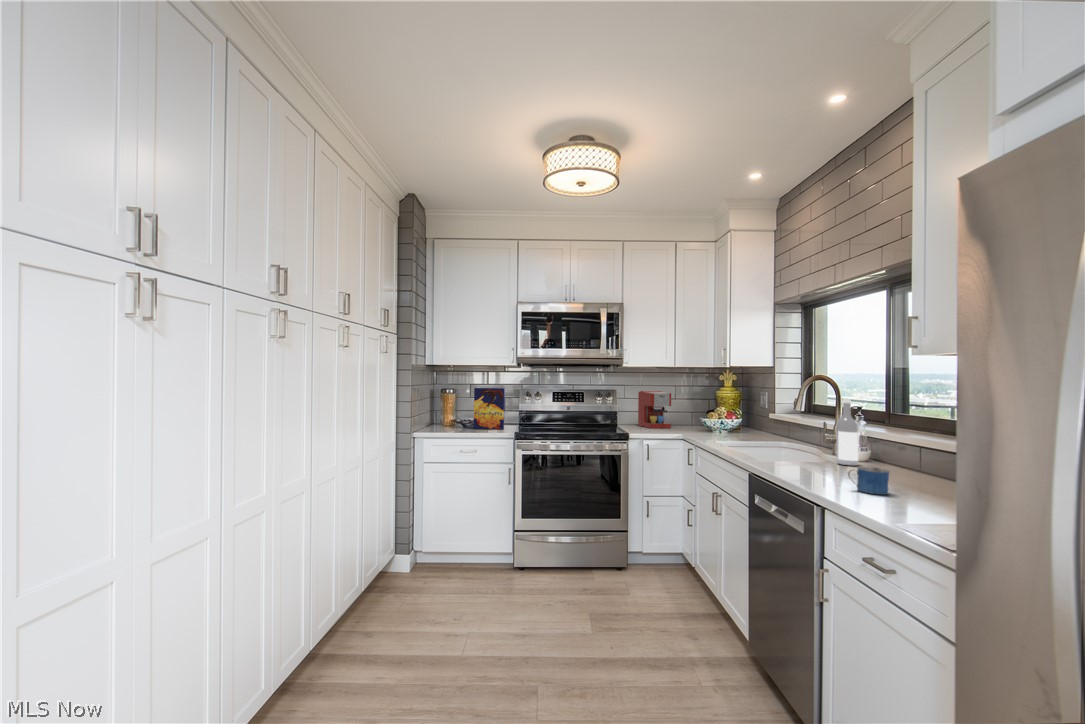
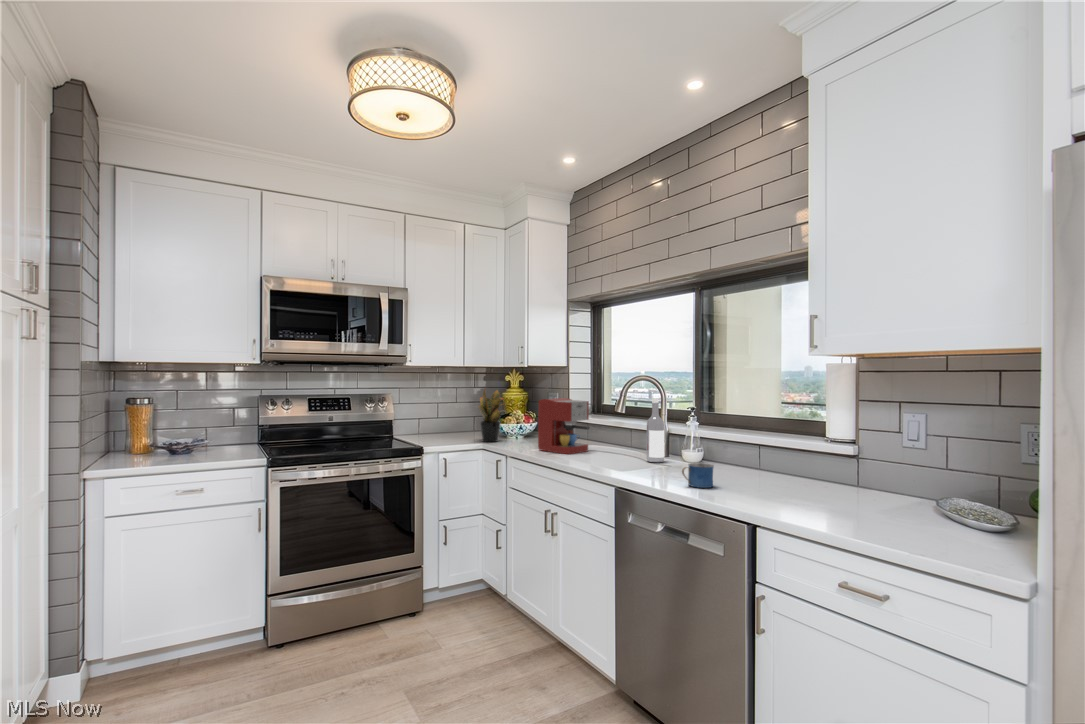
potted plant: none [679,383,712,434] -> present [478,390,504,442]
cereal box: present [474,388,505,429] -> none [192,396,243,458]
coffee maker: present [638,391,671,429] -> present [538,398,589,454]

